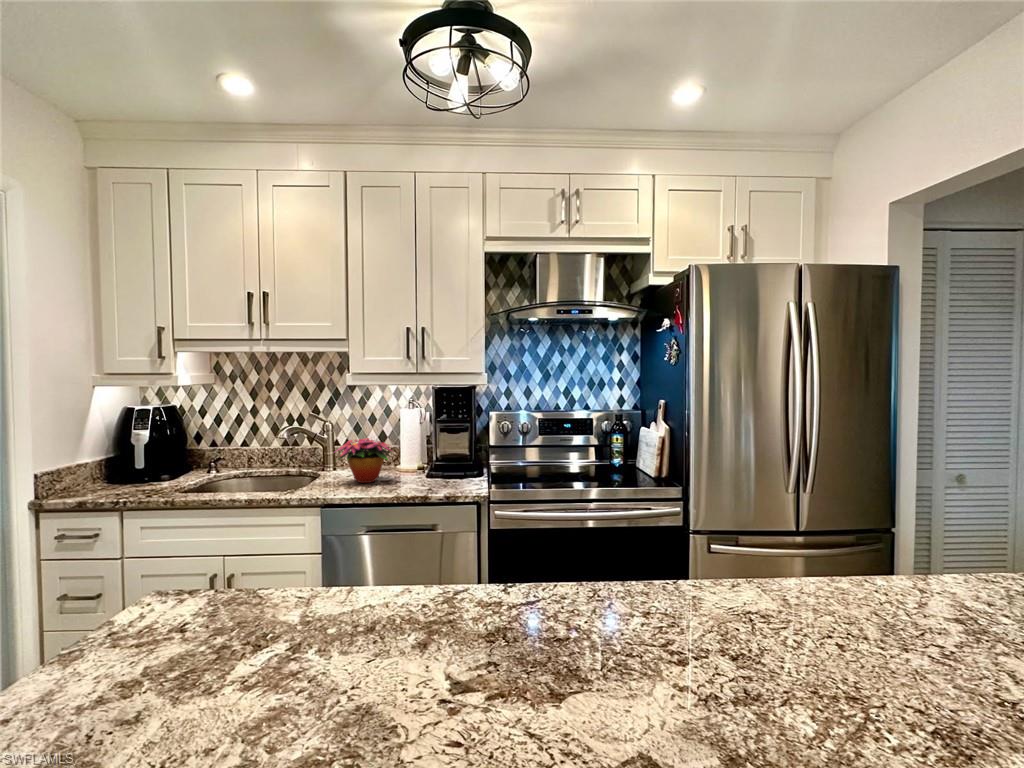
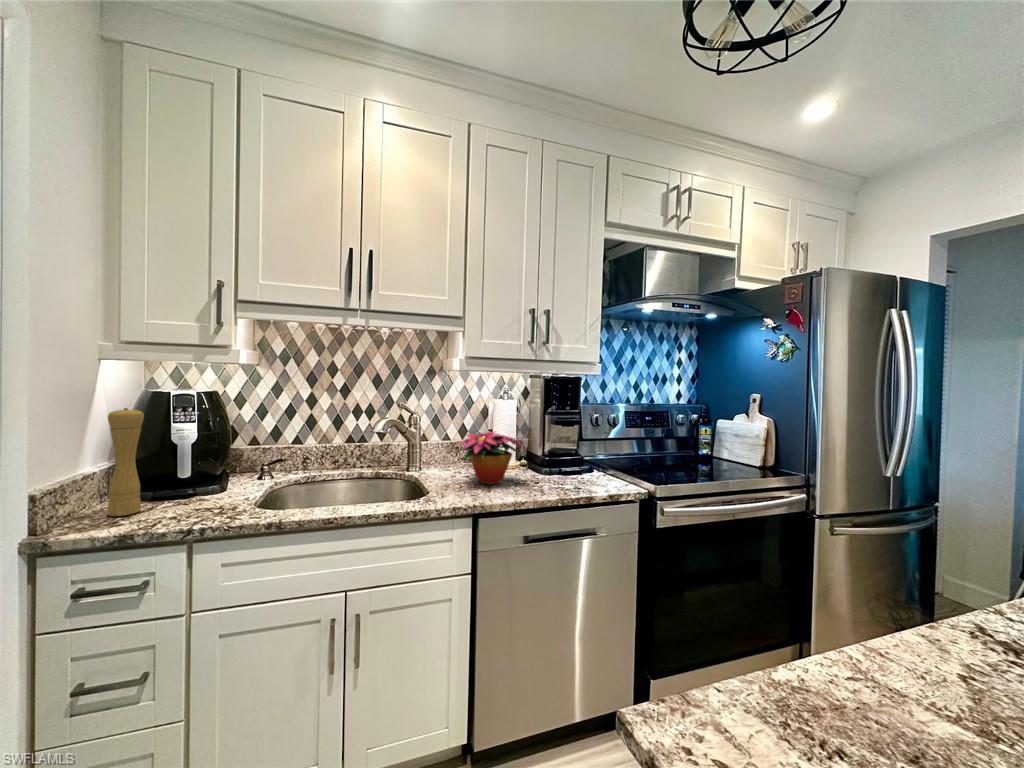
pepper mill: none [84,421,107,491] -> present [108,408,144,516]

